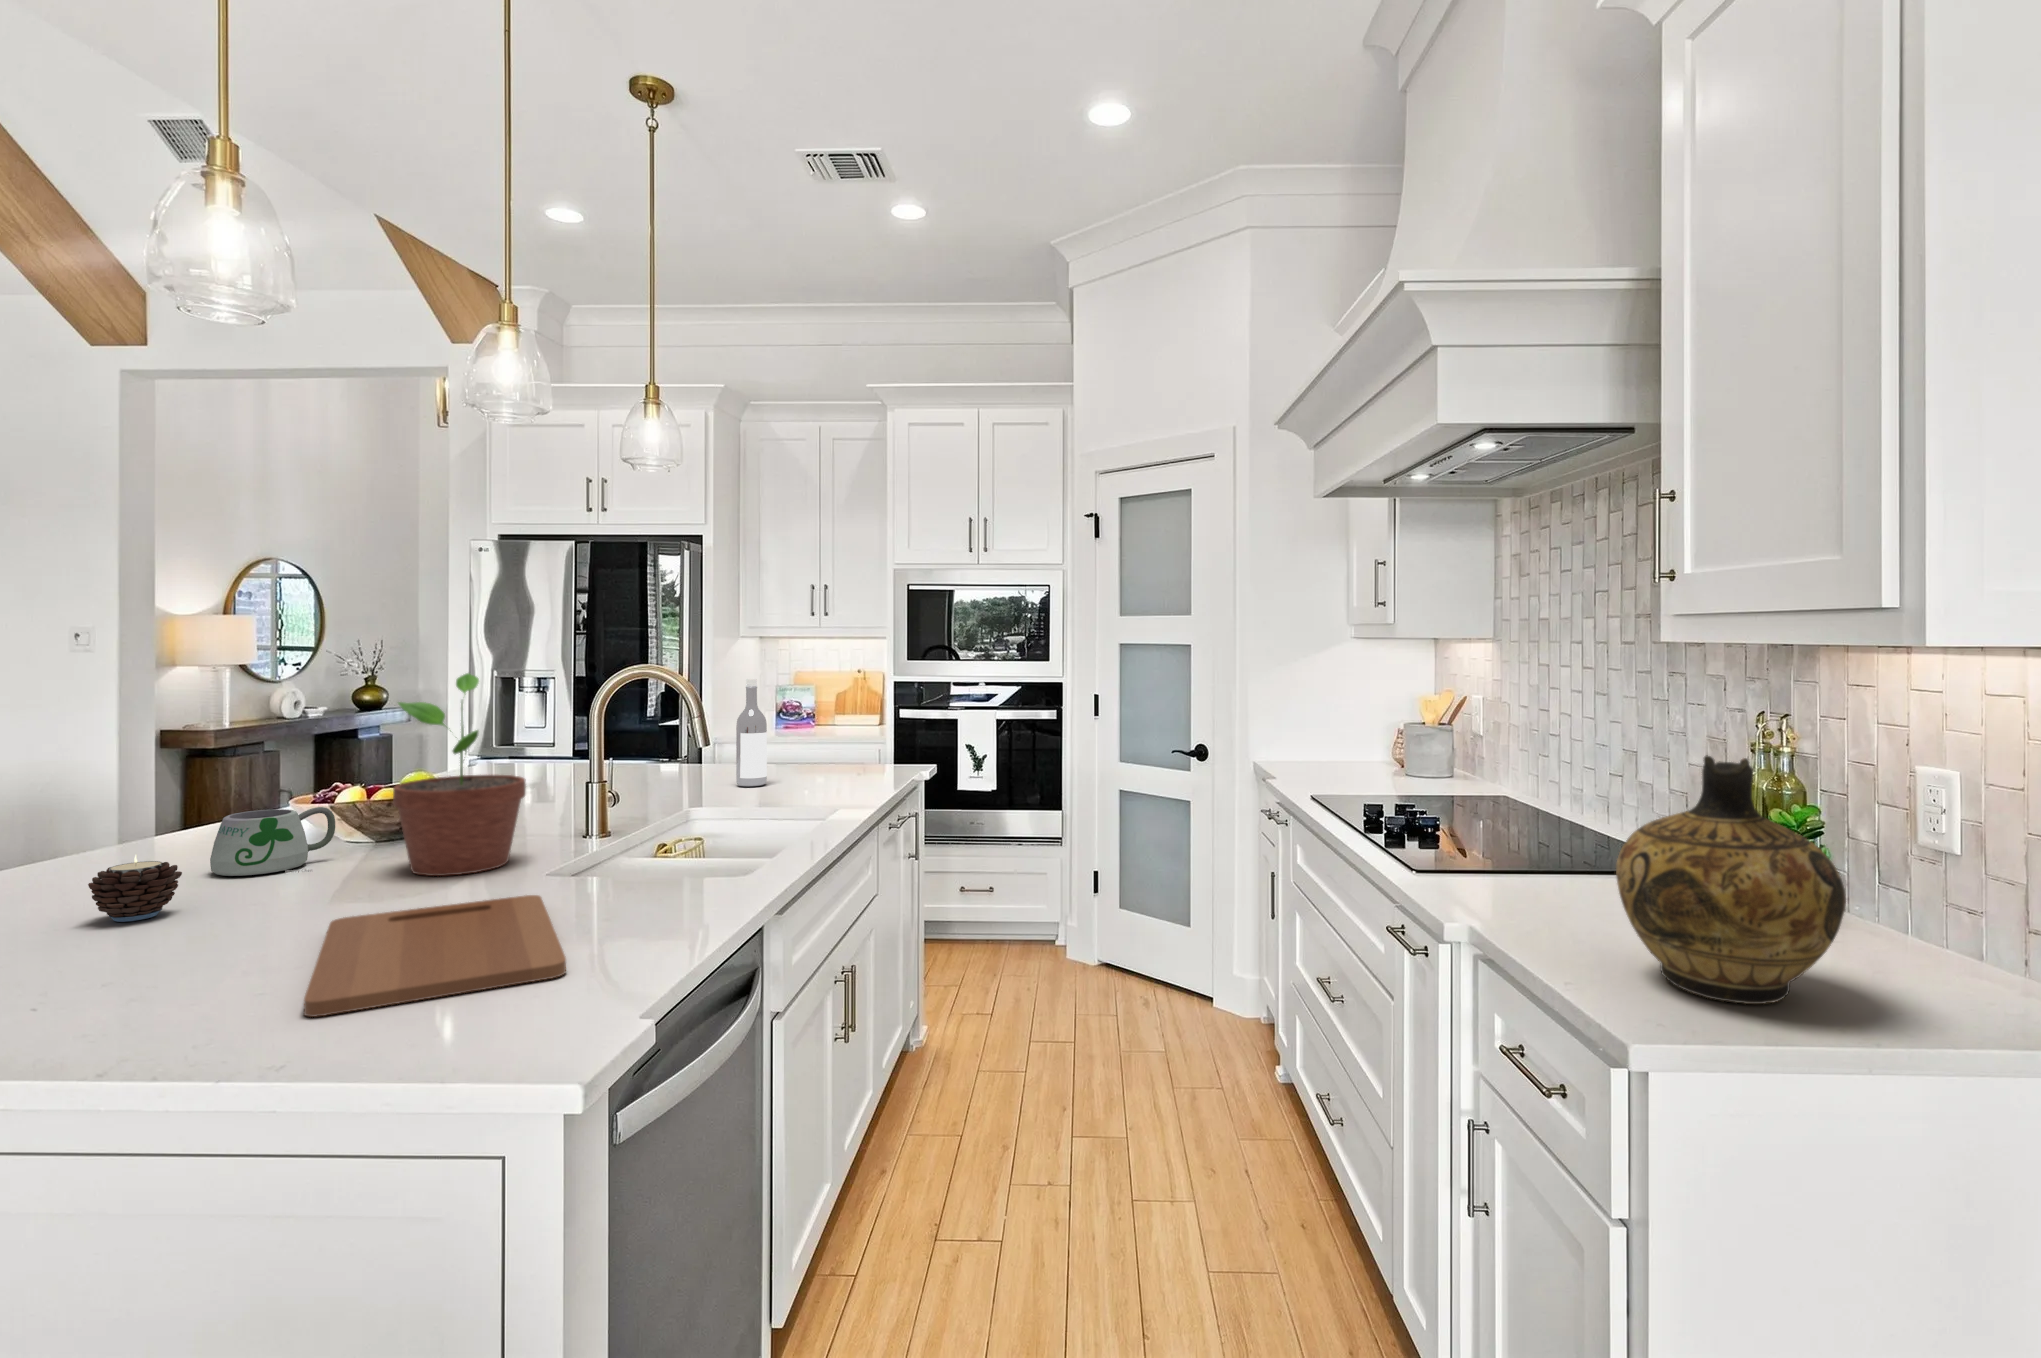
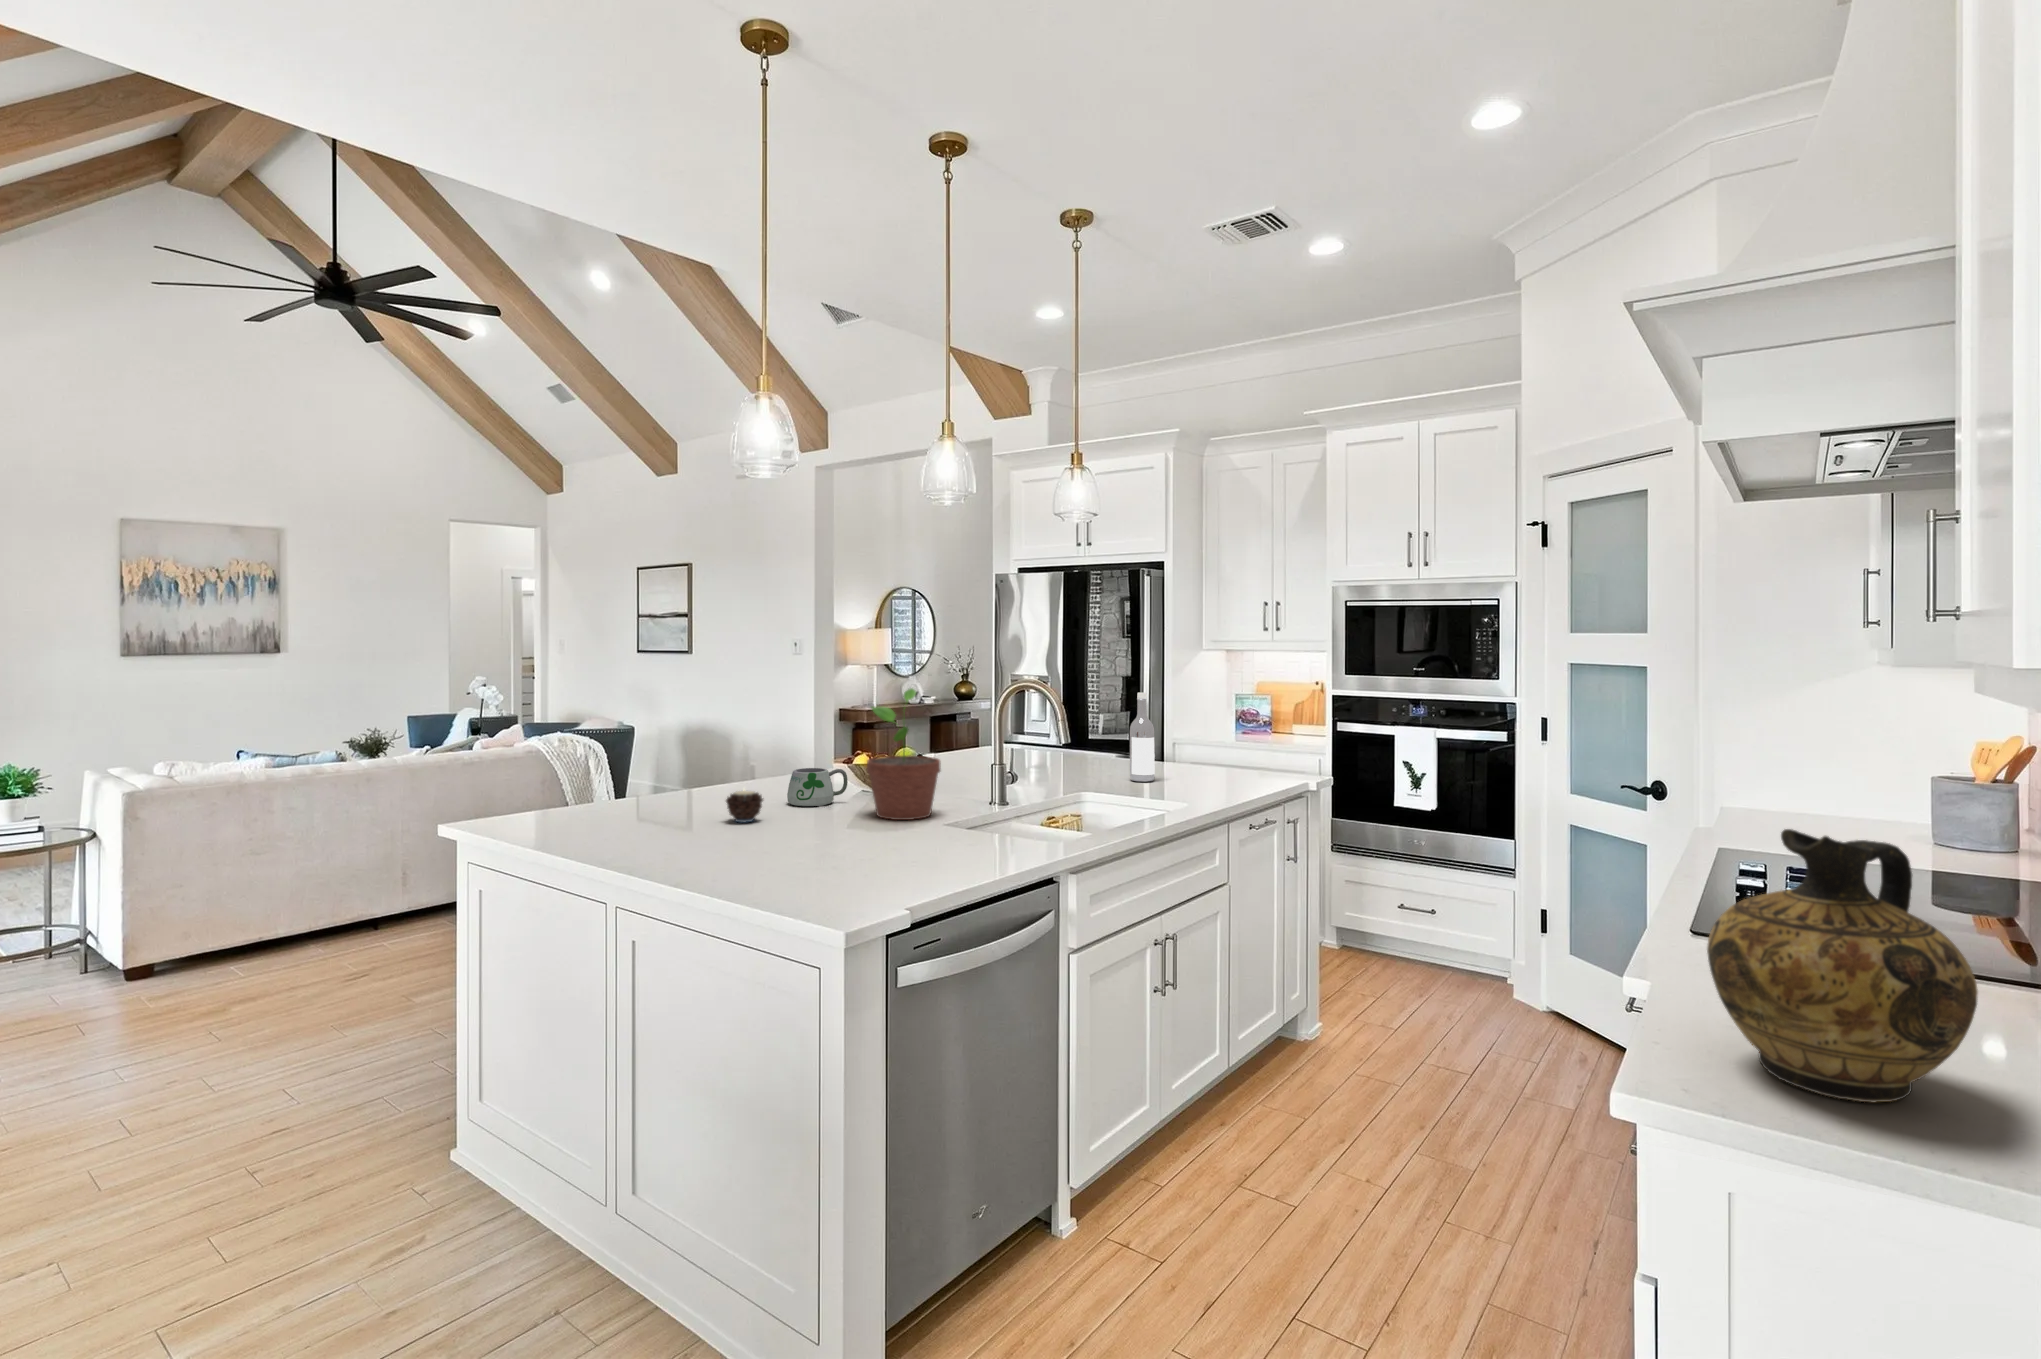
cutting board: present [304,895,566,1017] -> none [775,834,921,882]

